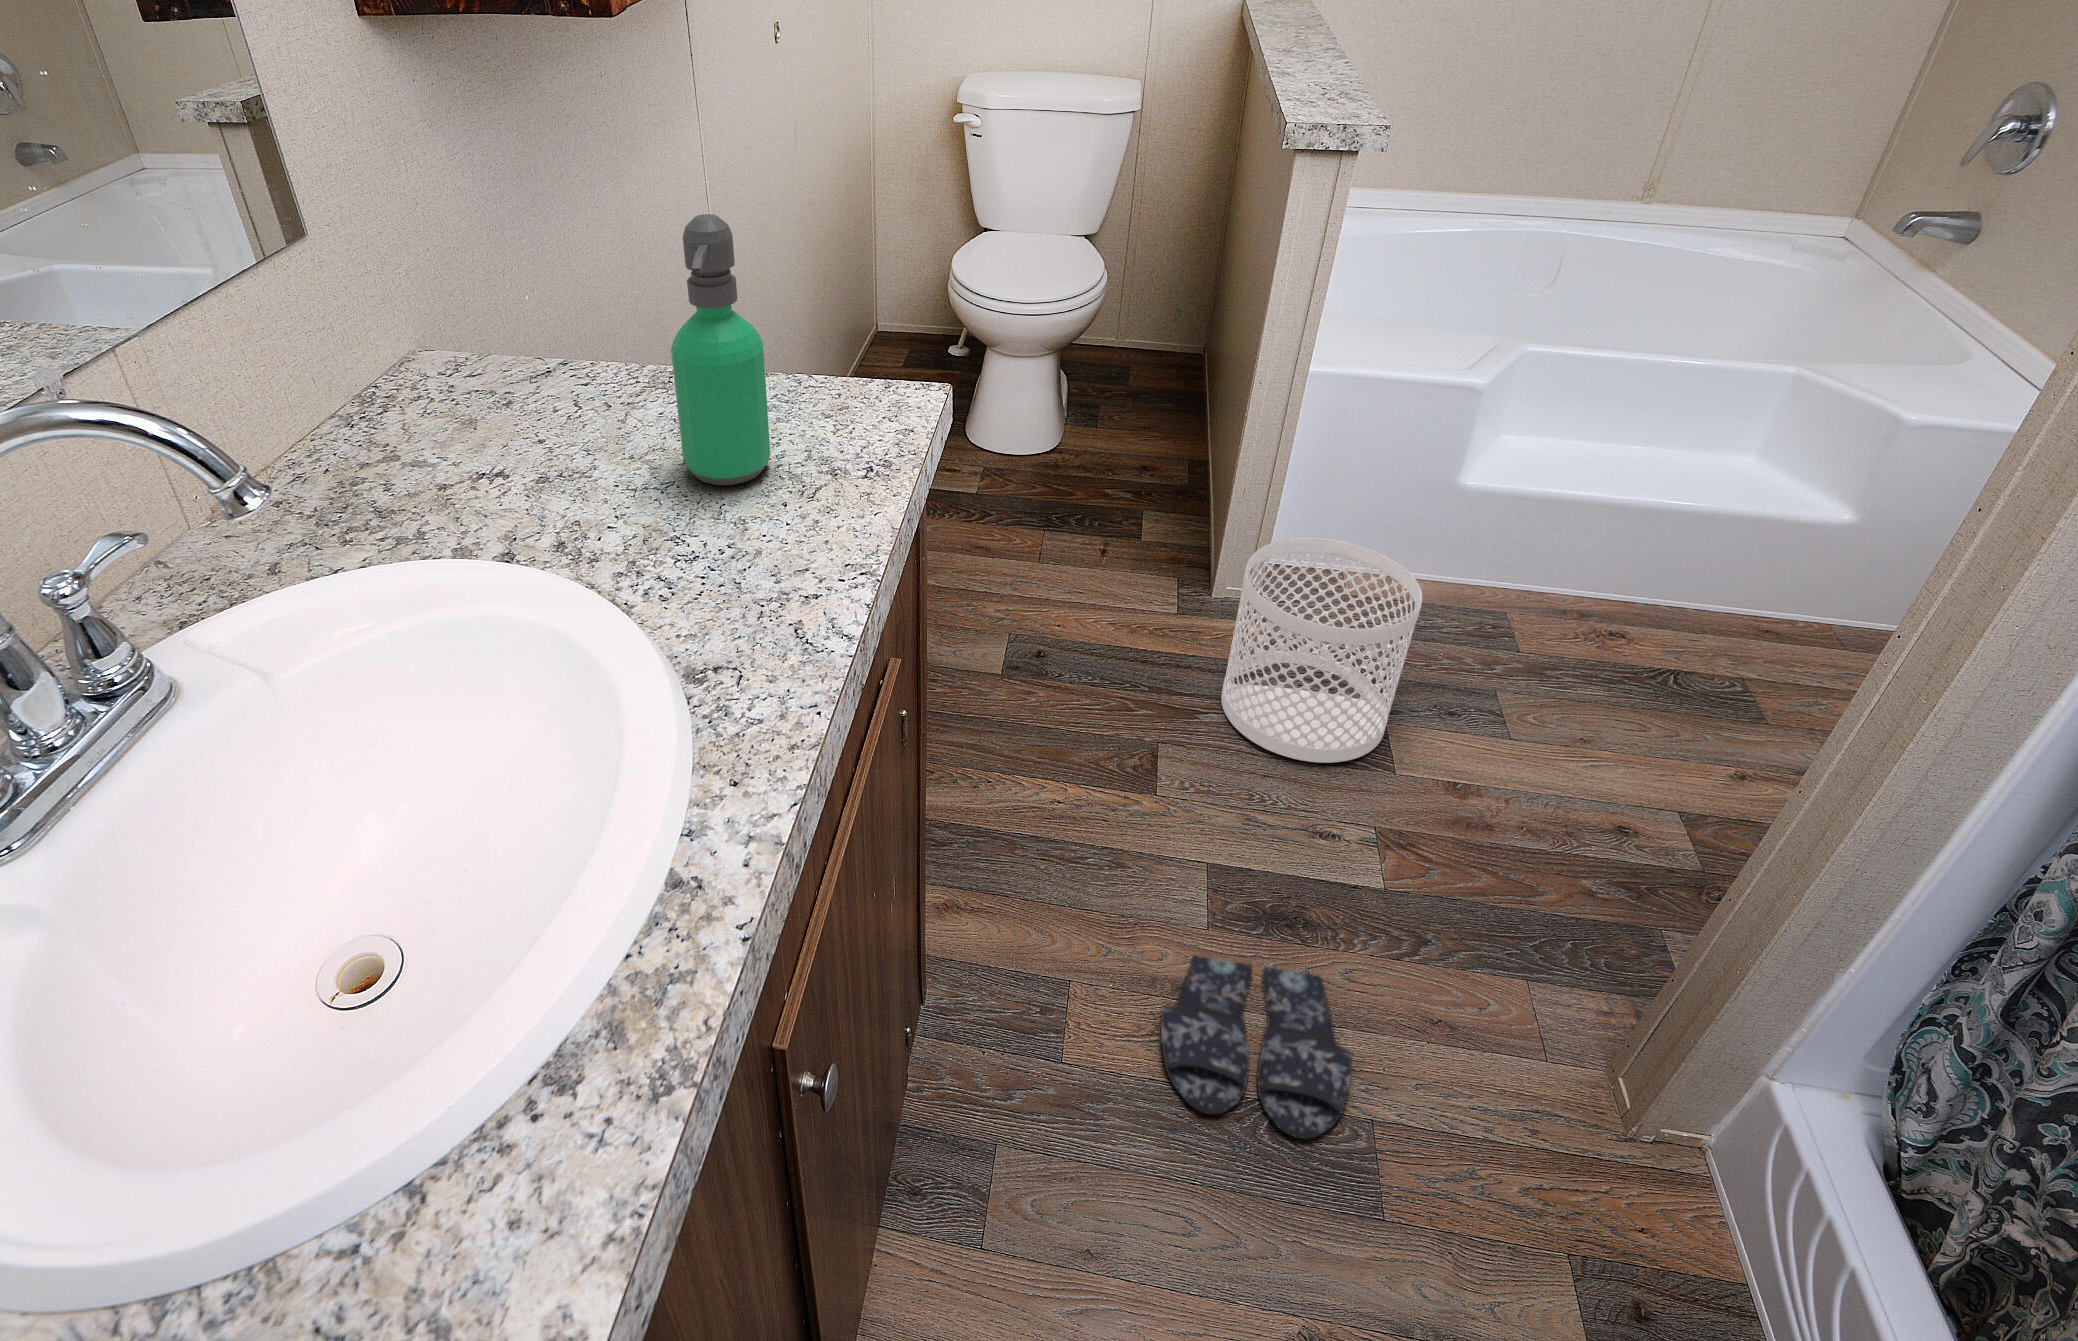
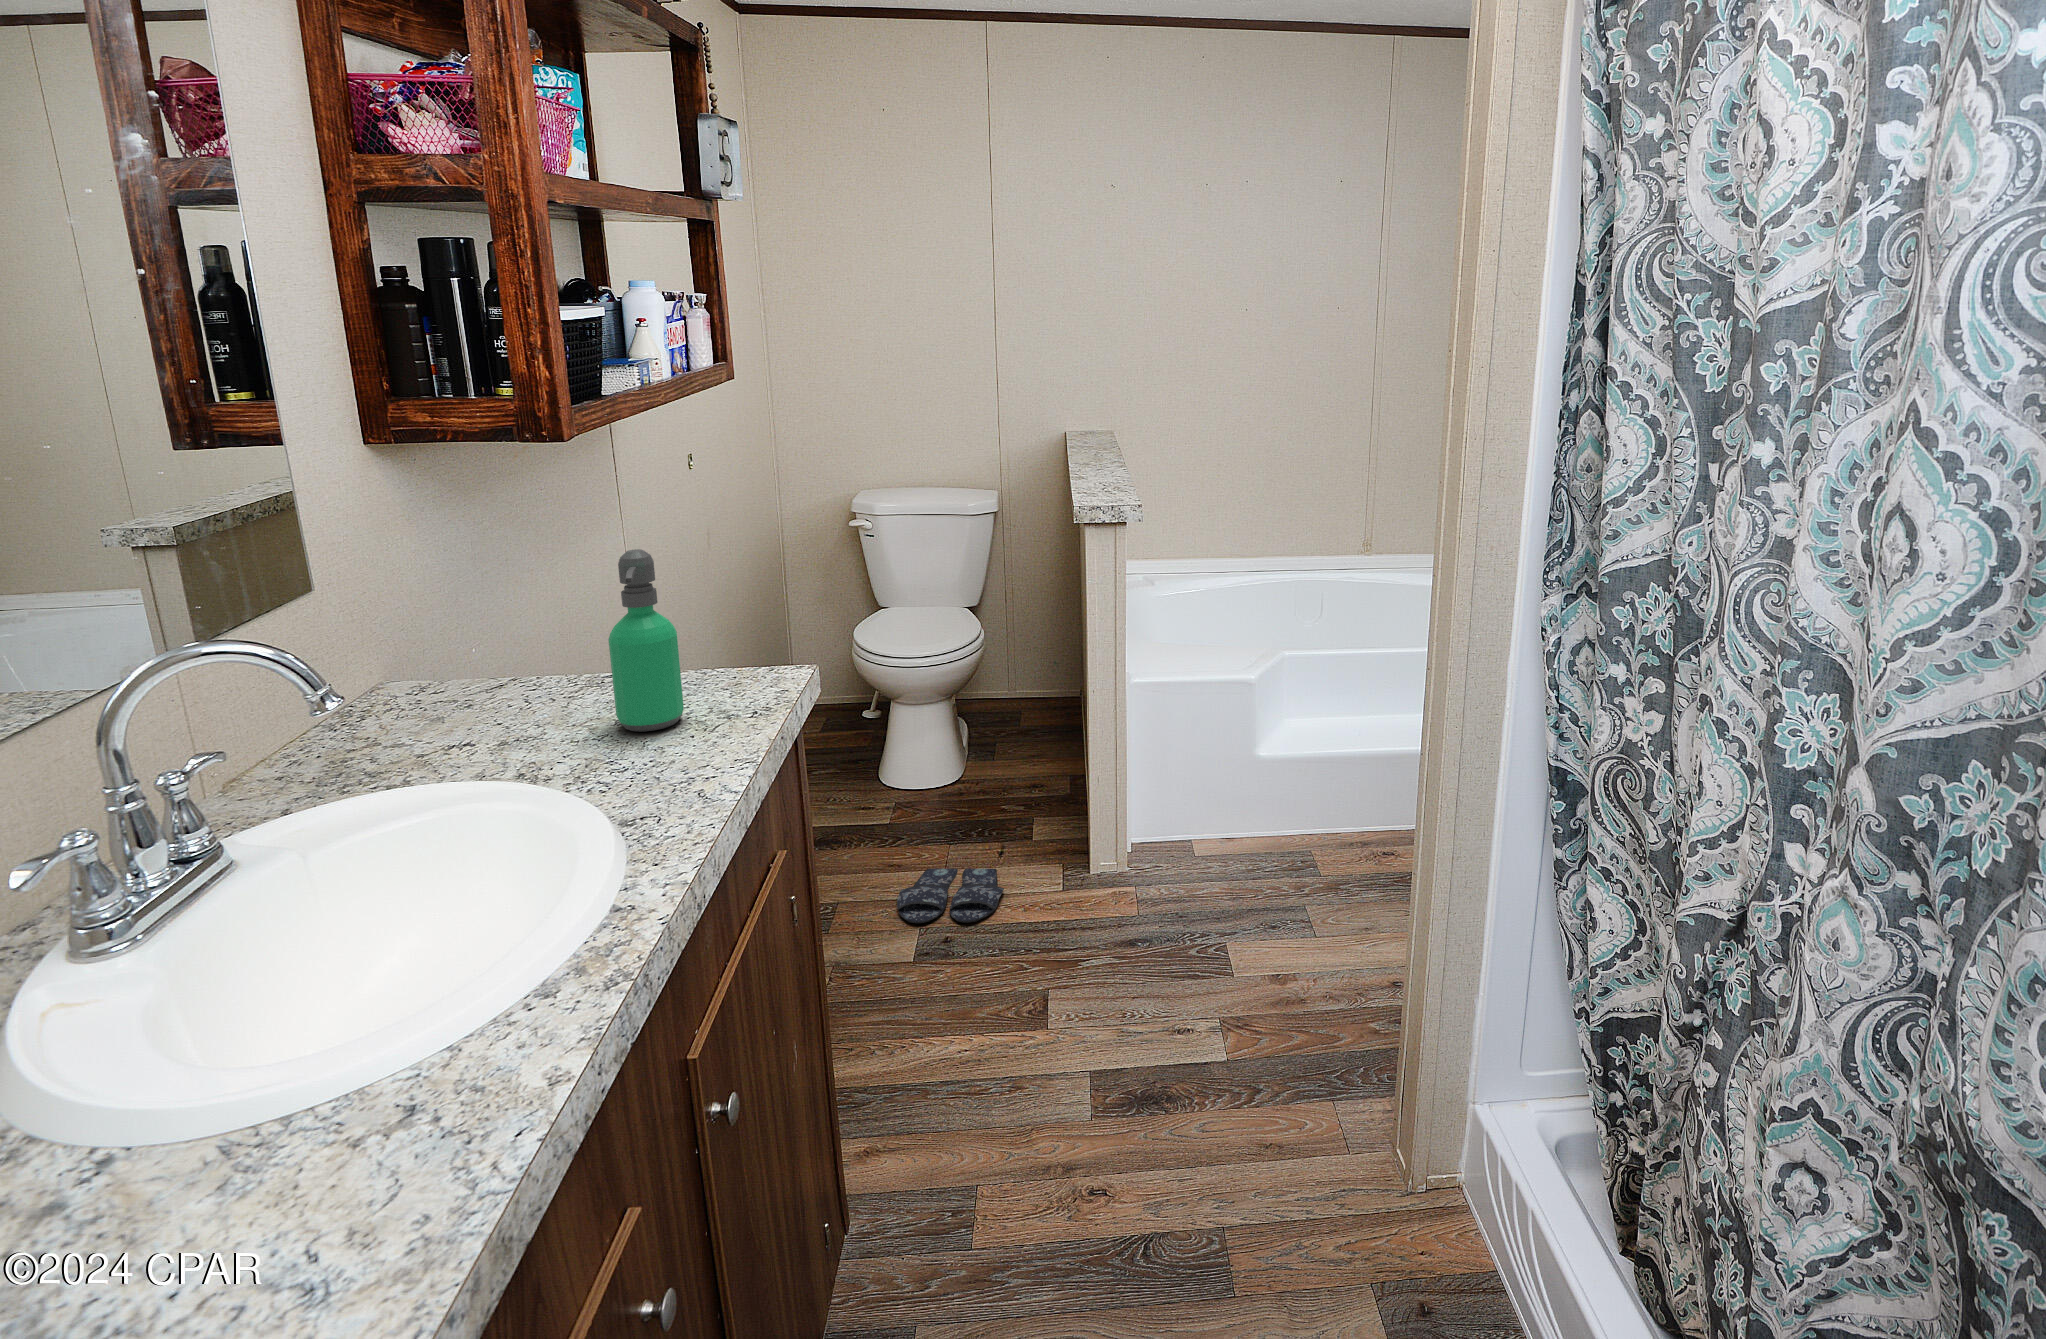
waste basket: present [1221,538,1422,763] -> none [1097,801,1225,979]
slippers: present [1161,955,1352,1139] -> present [897,868,1004,923]

